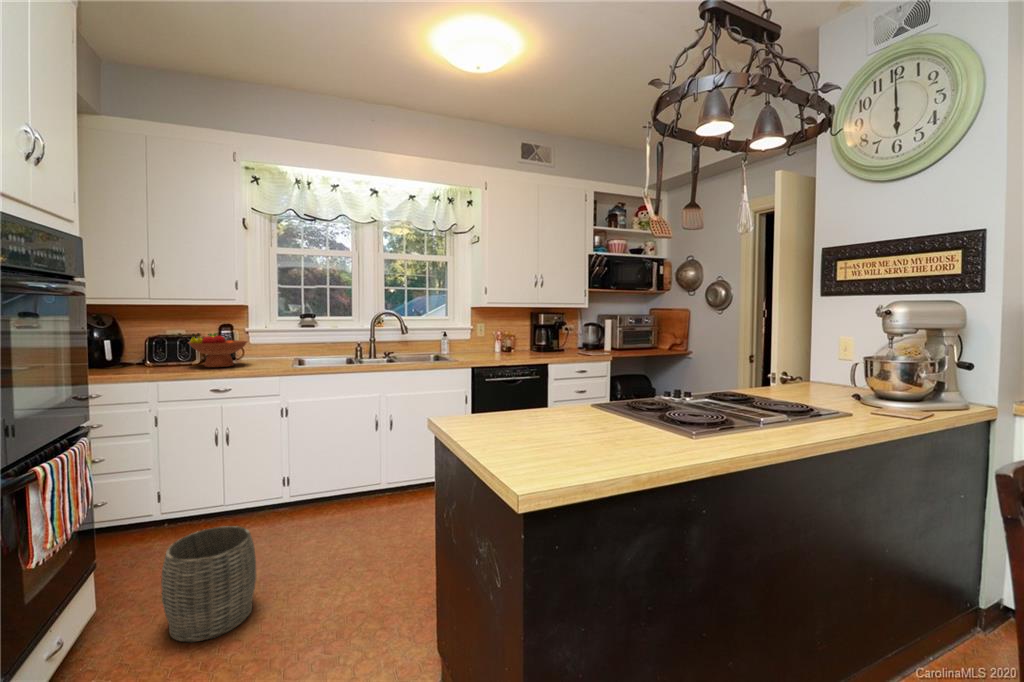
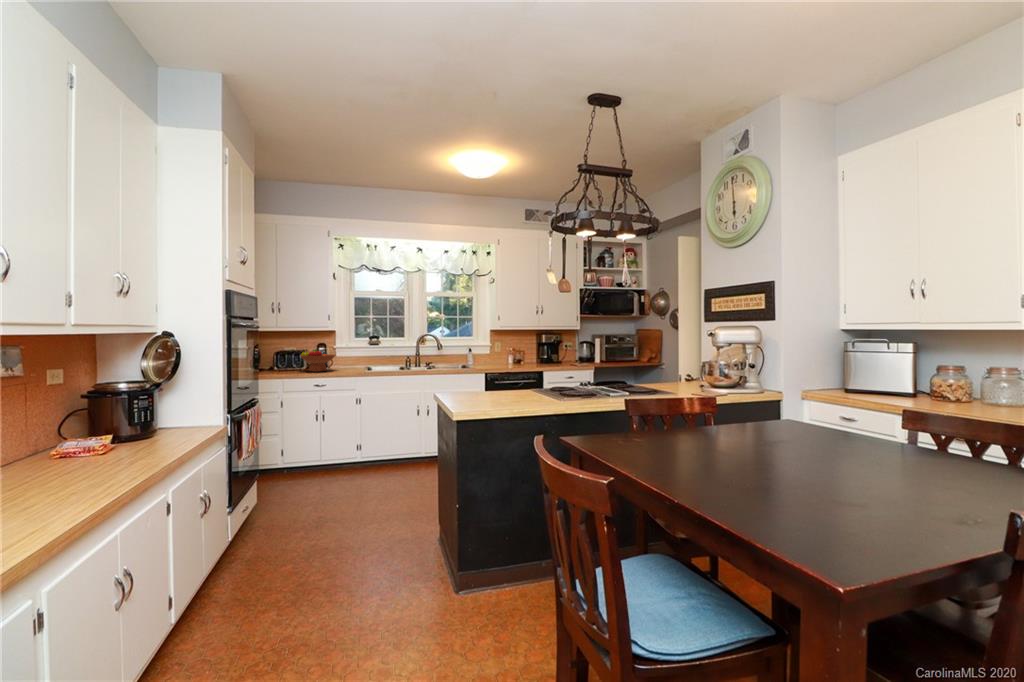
woven basket: present [161,526,256,642] -> none [295,461,344,518]

